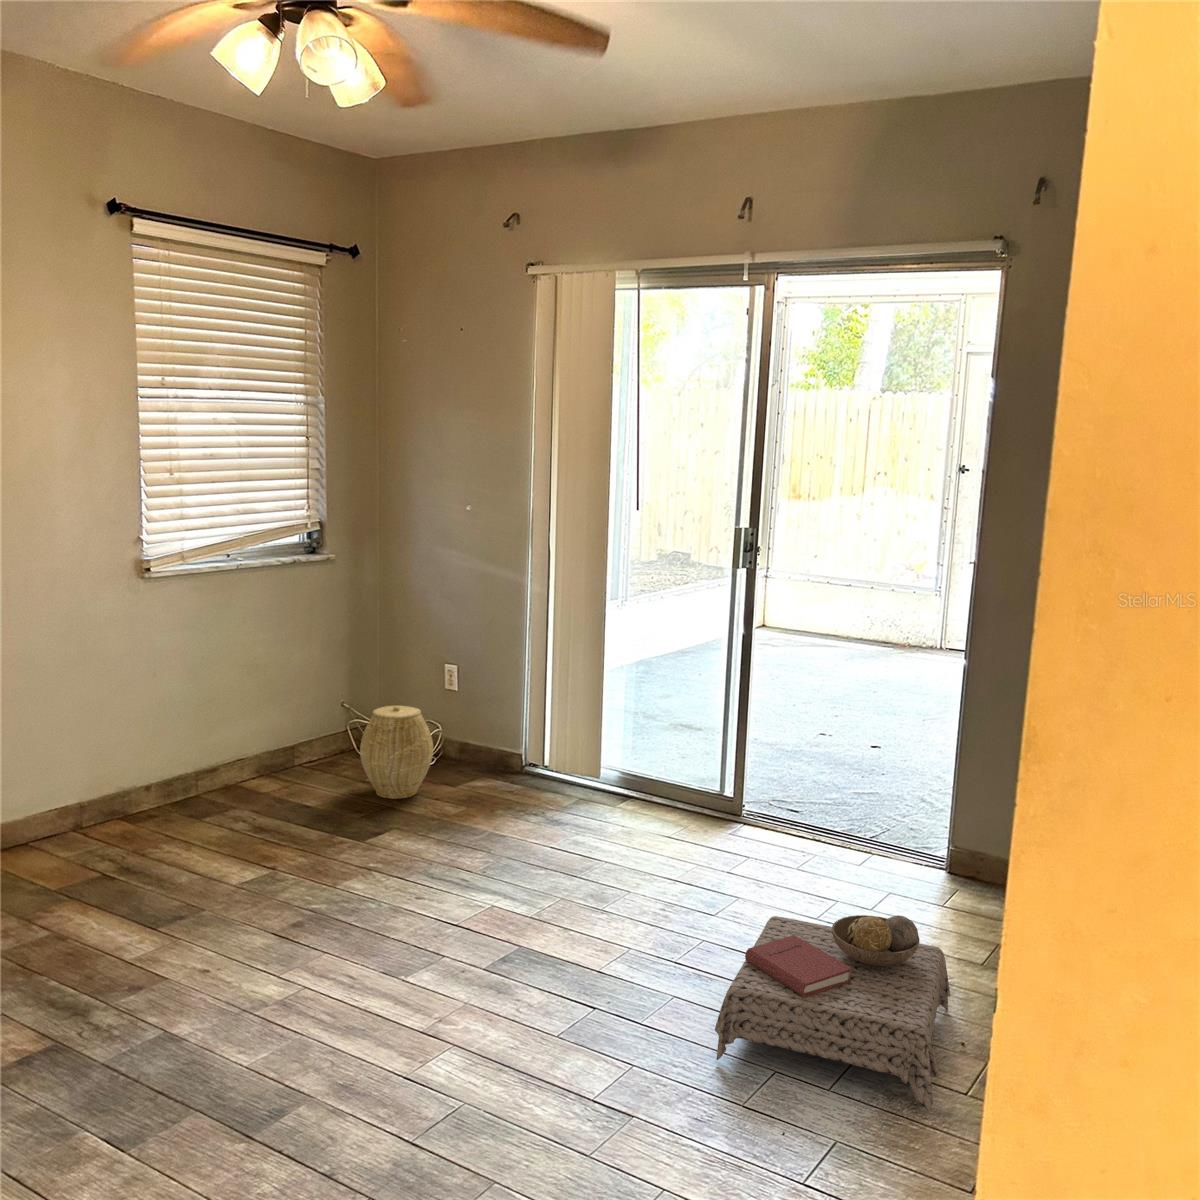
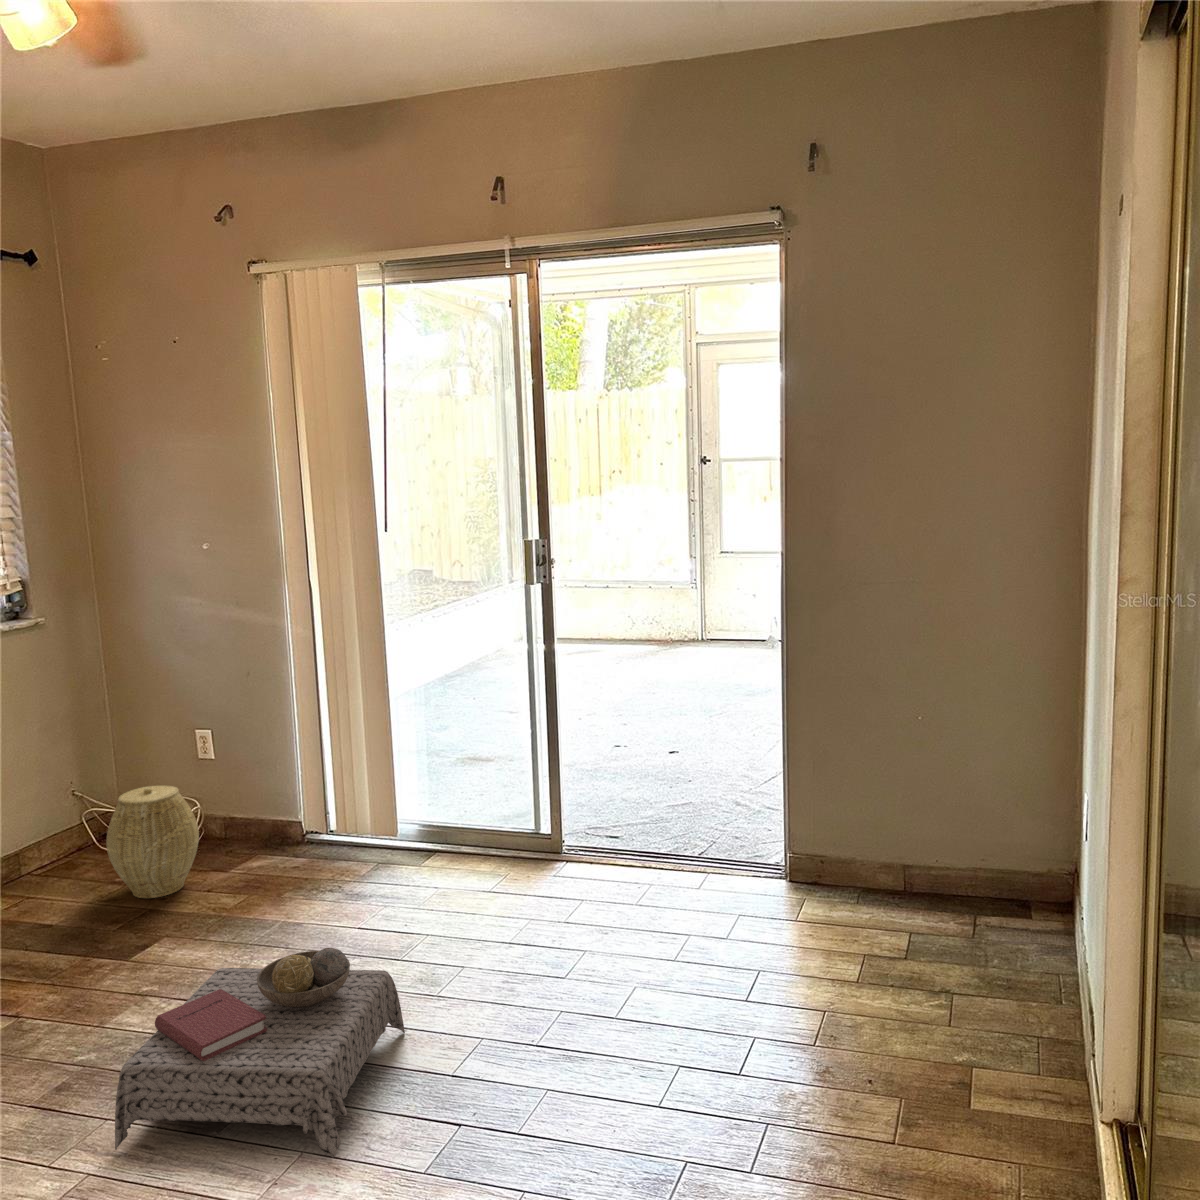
ottoman: present [715,915,951,1112] -> present [115,948,405,1157]

